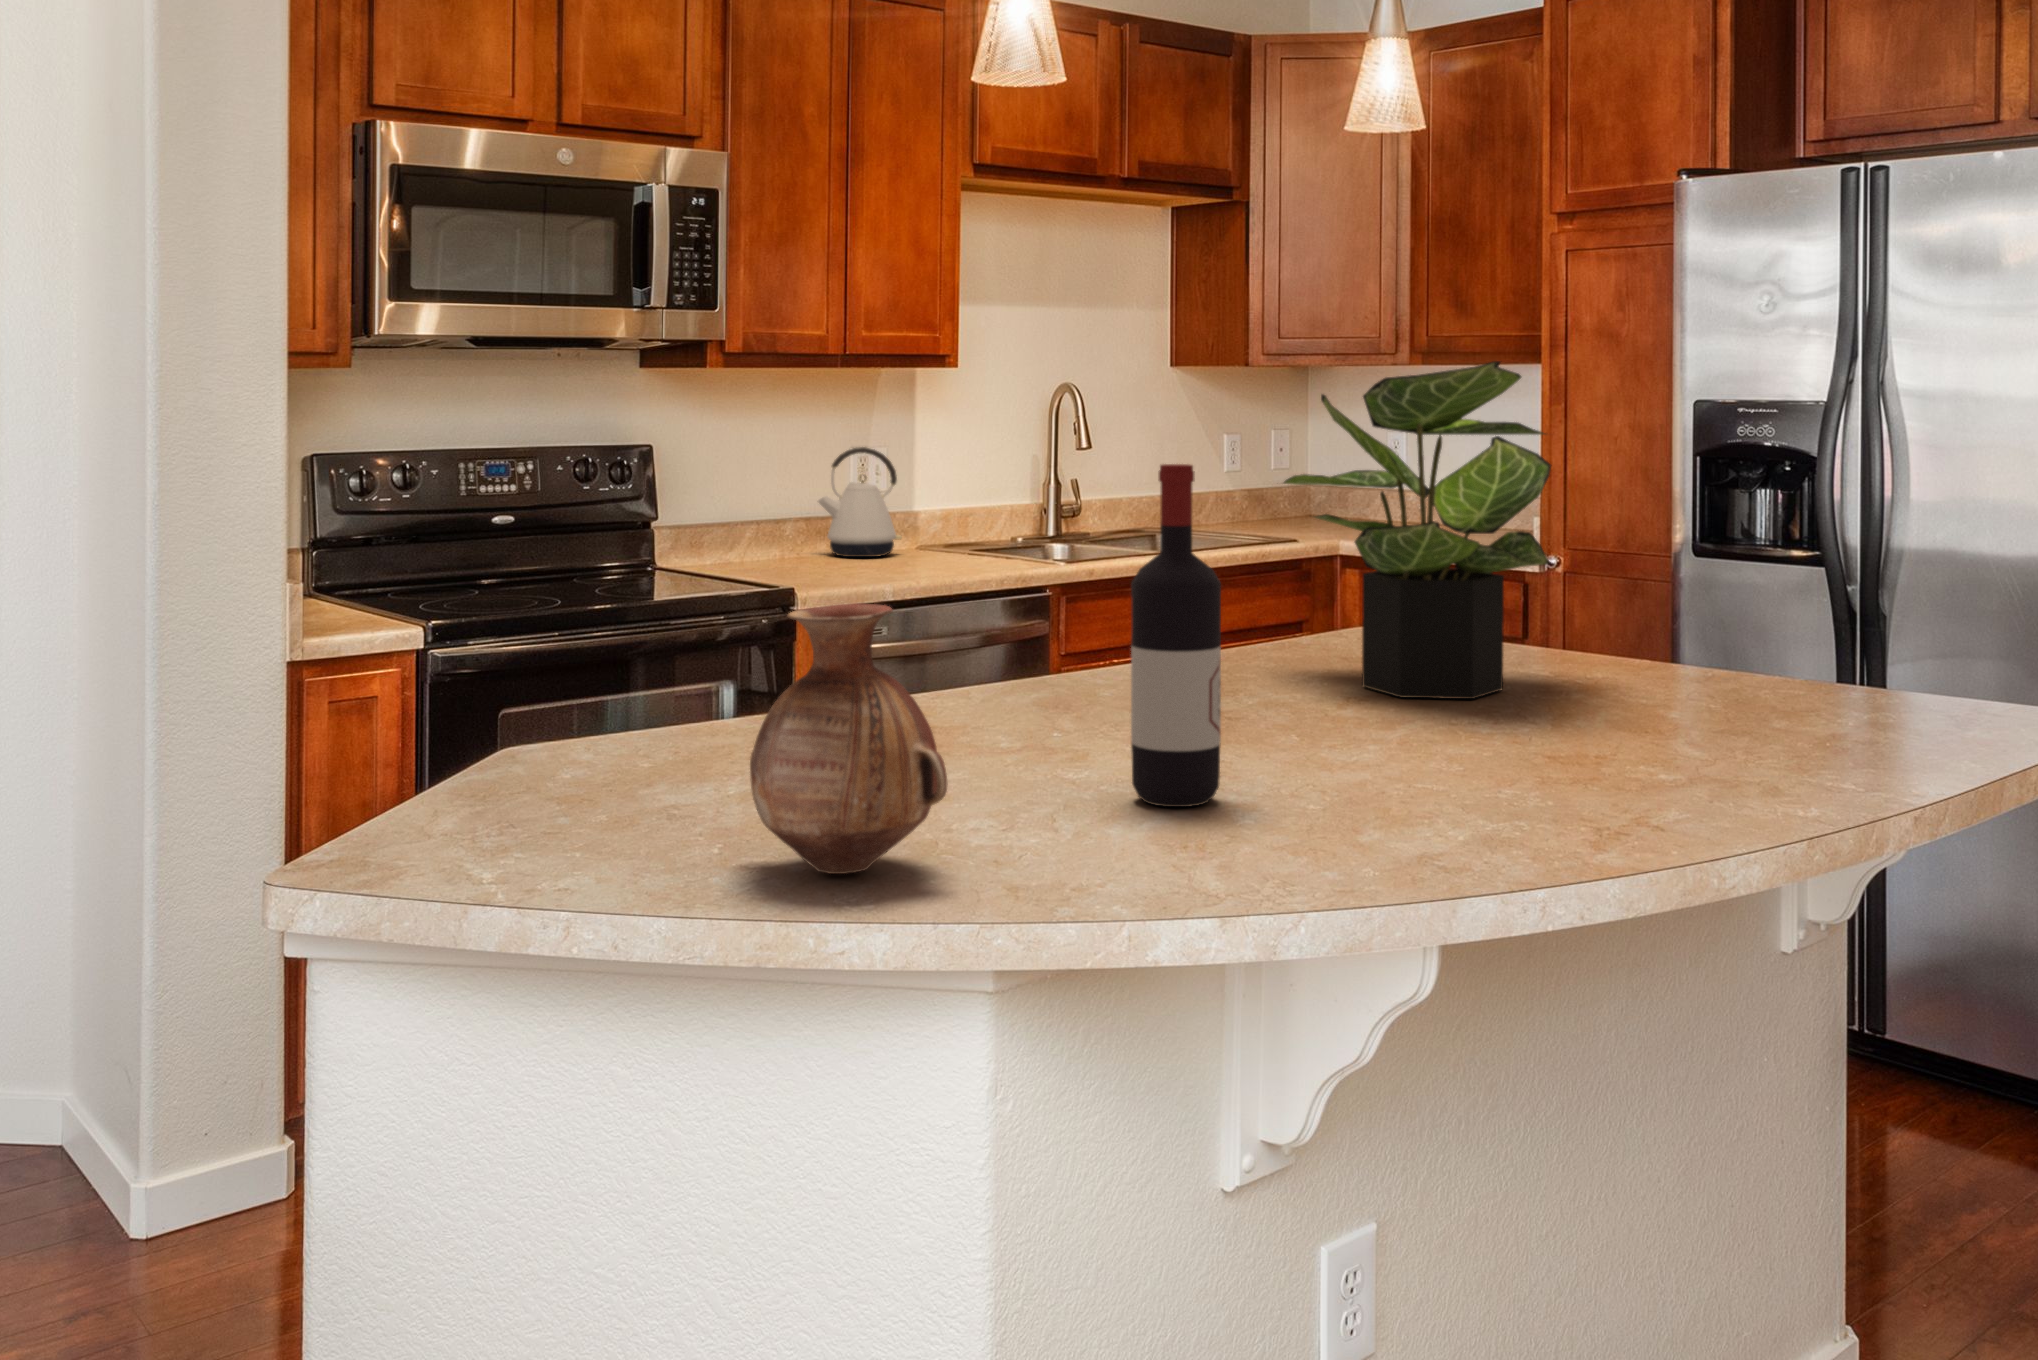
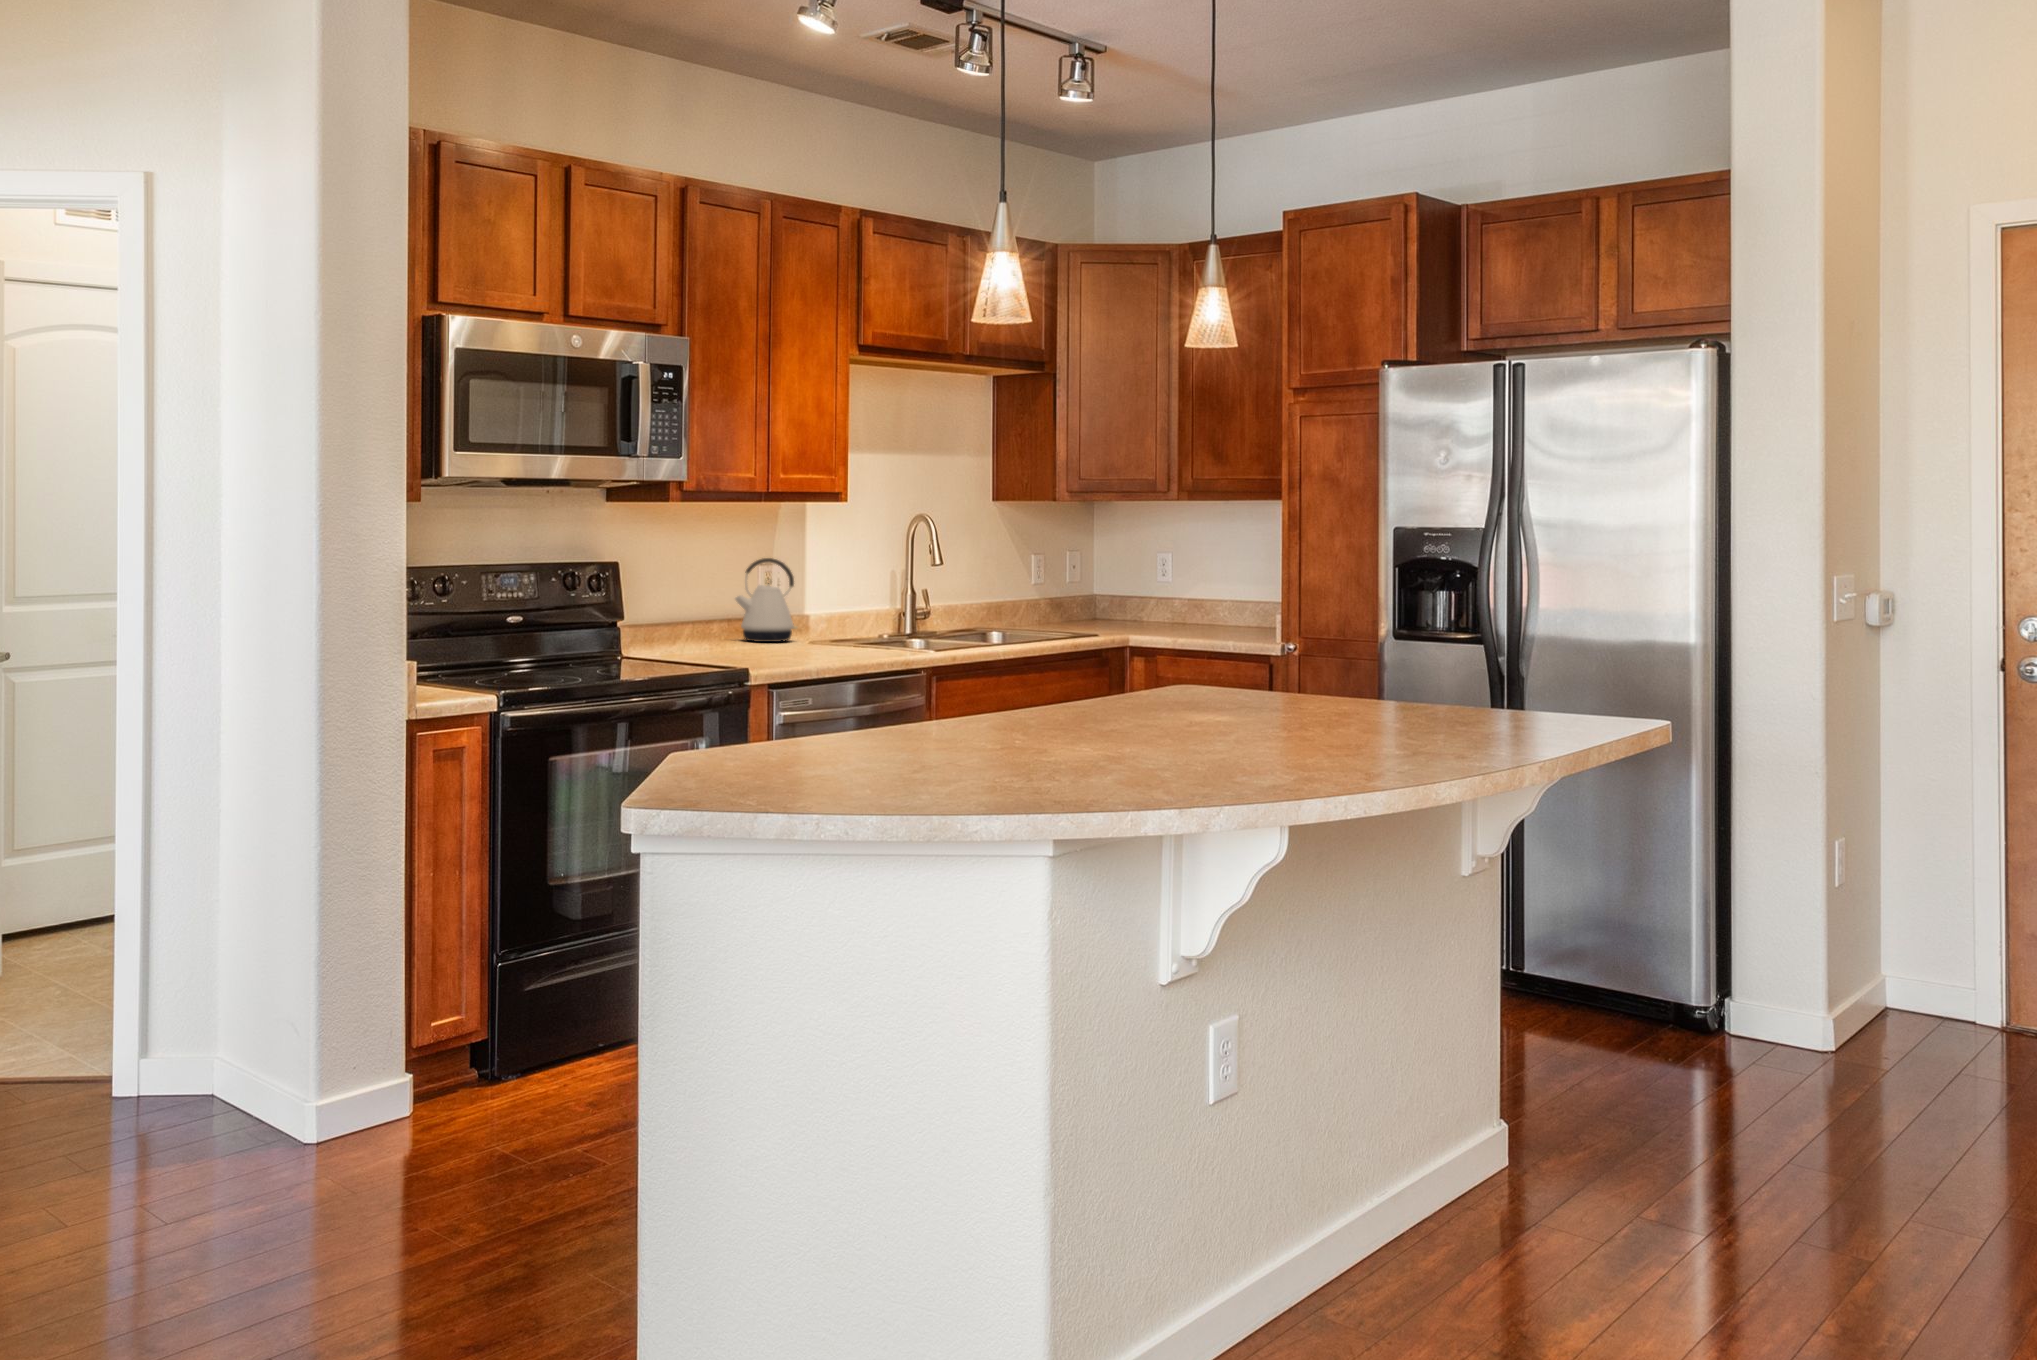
potted plant: present [1284,361,1551,699] -> none [1124,489,1300,695]
wine bottle: present [1131,464,1221,807] -> none [1078,541,1127,724]
vase: present [750,603,947,874] -> none [903,605,1010,737]

